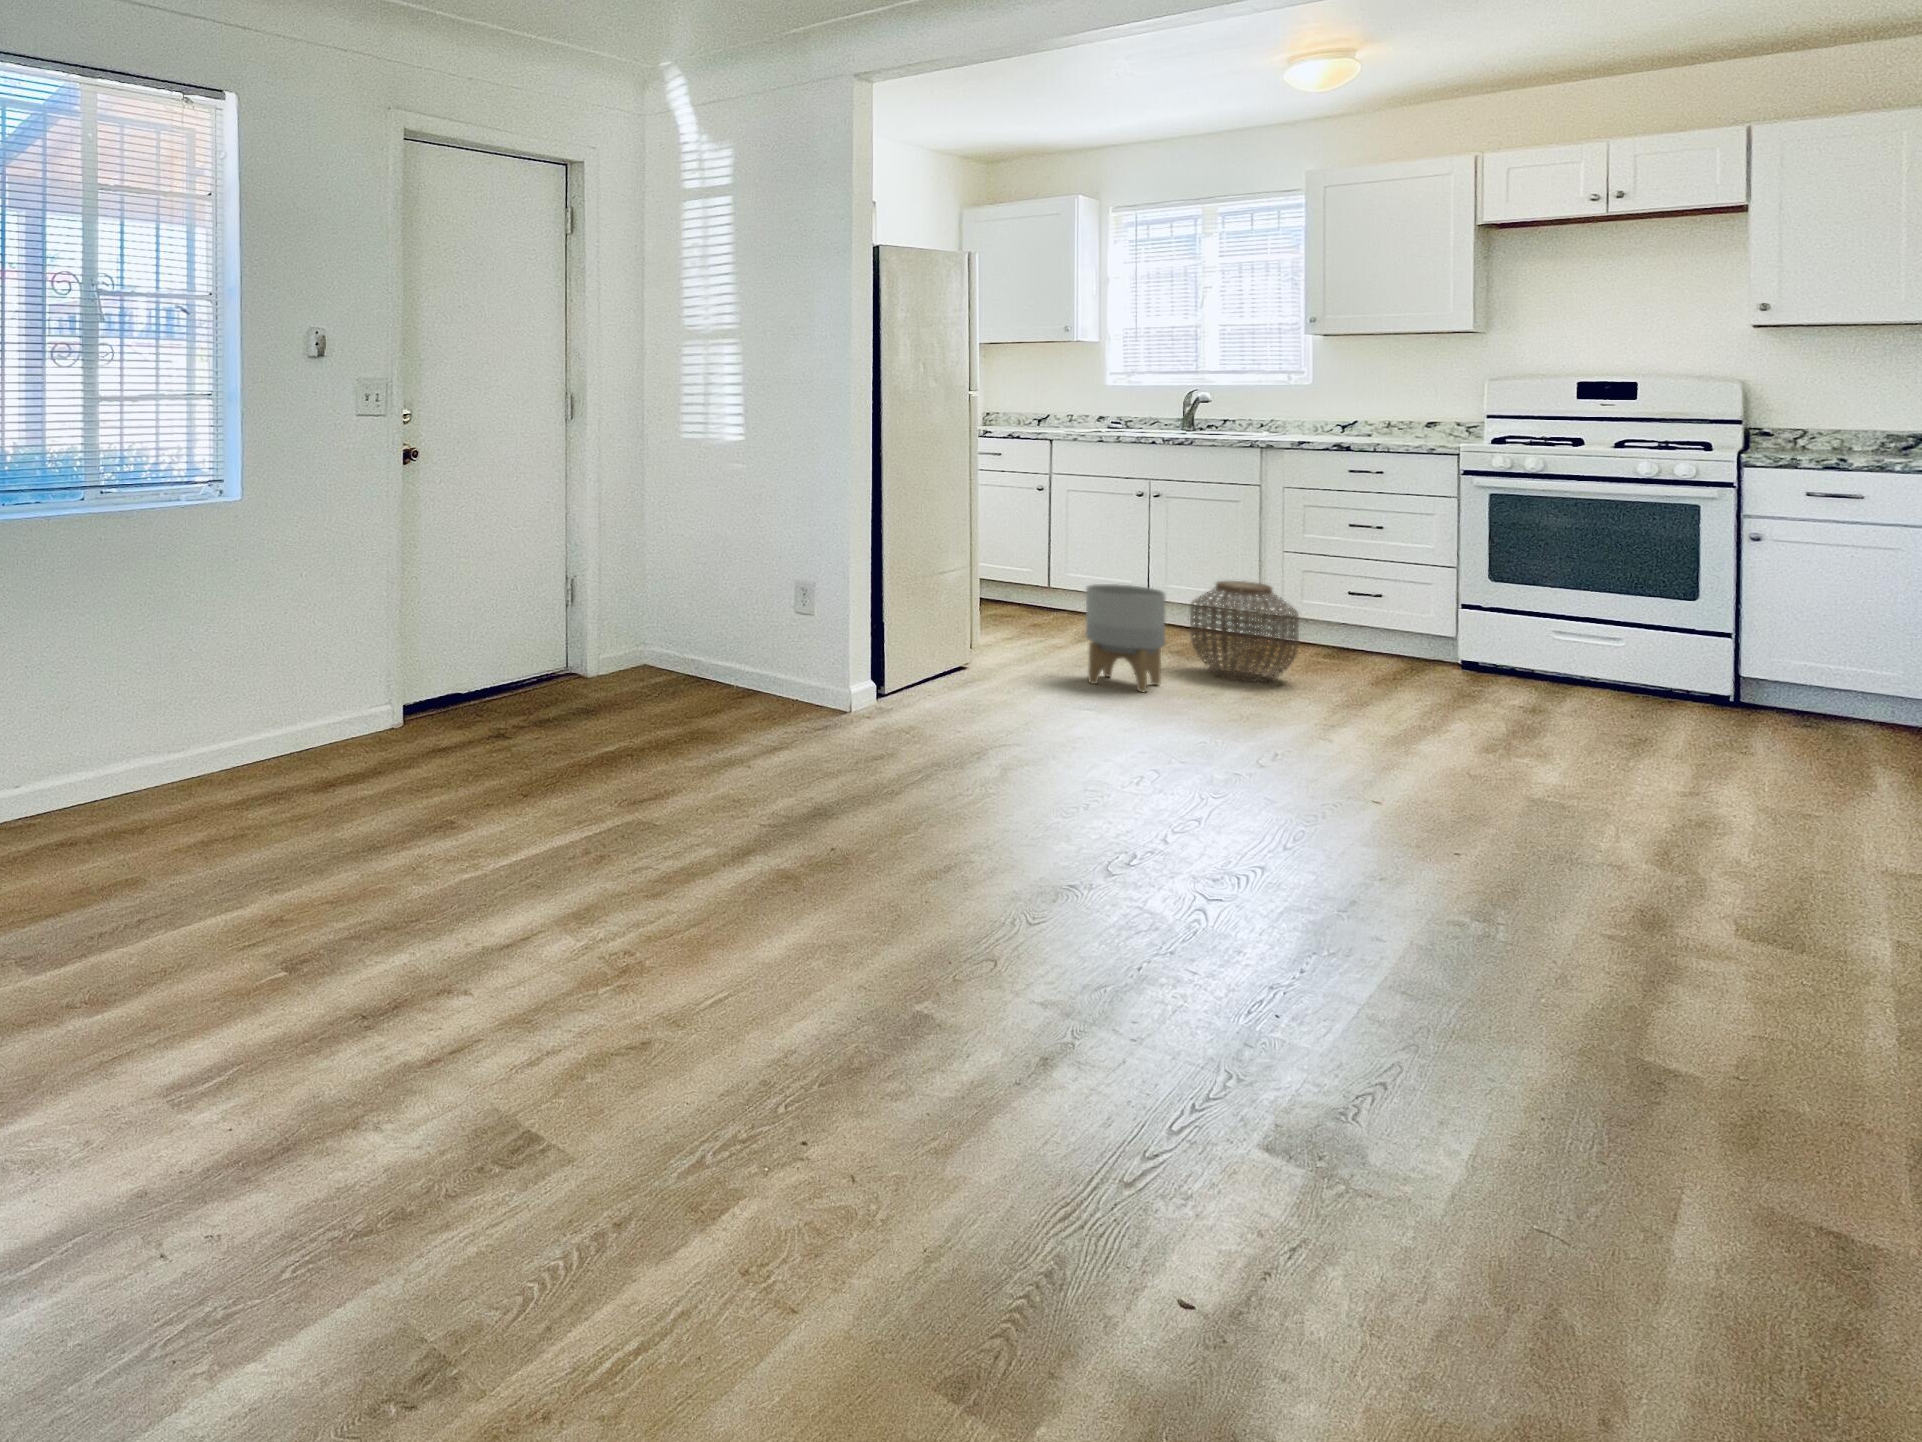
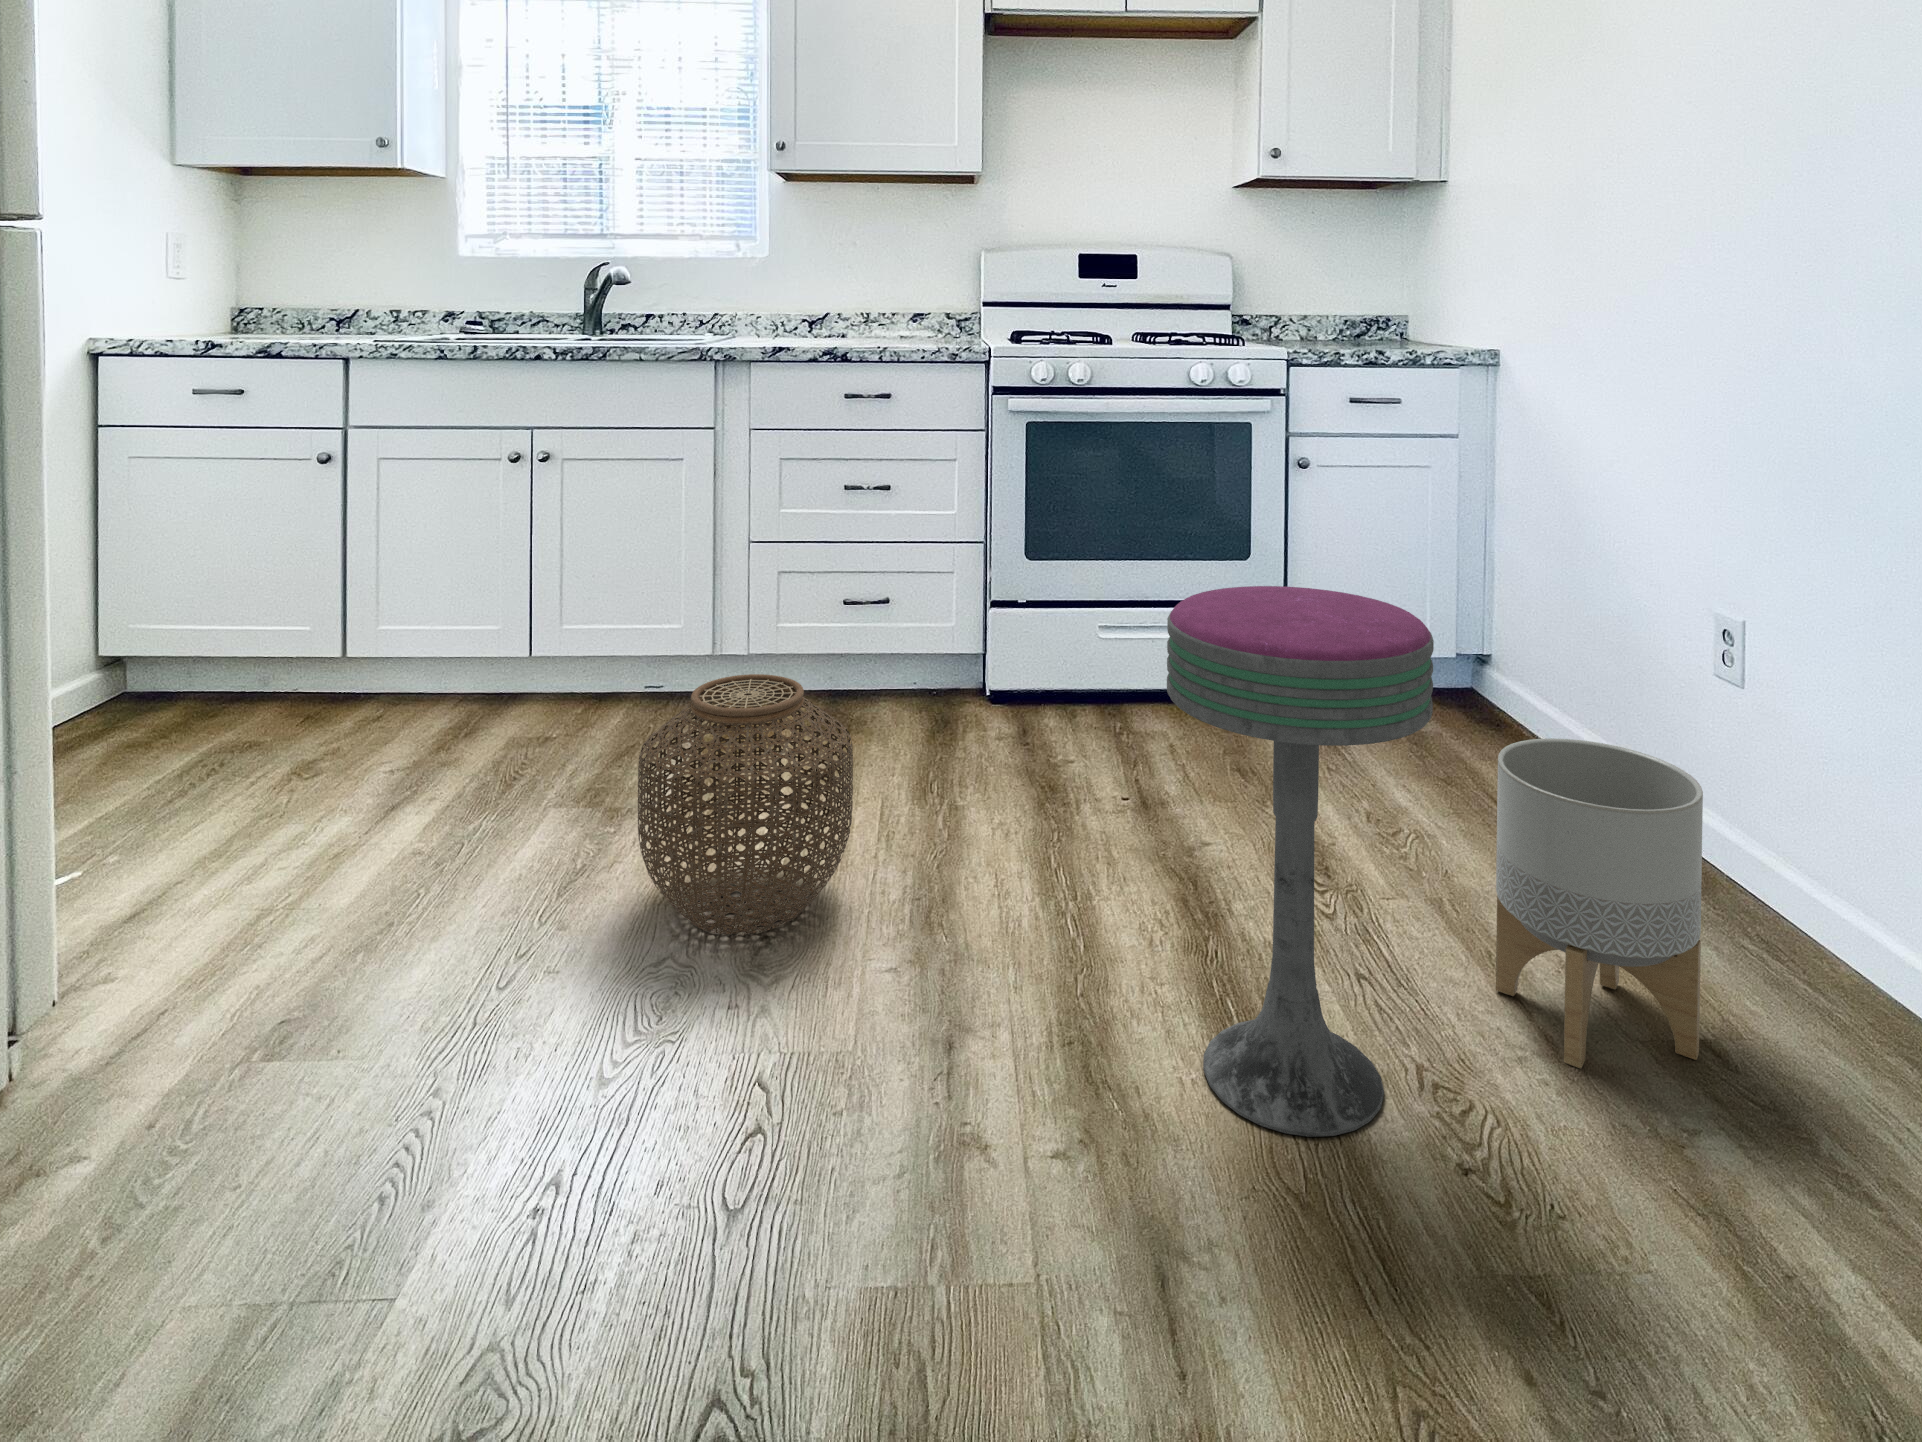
bar stool: none [1414,547,1555,756] -> present [1167,586,1434,1137]
planter: present [1086,584,1165,692] -> present [1496,738,1703,1069]

